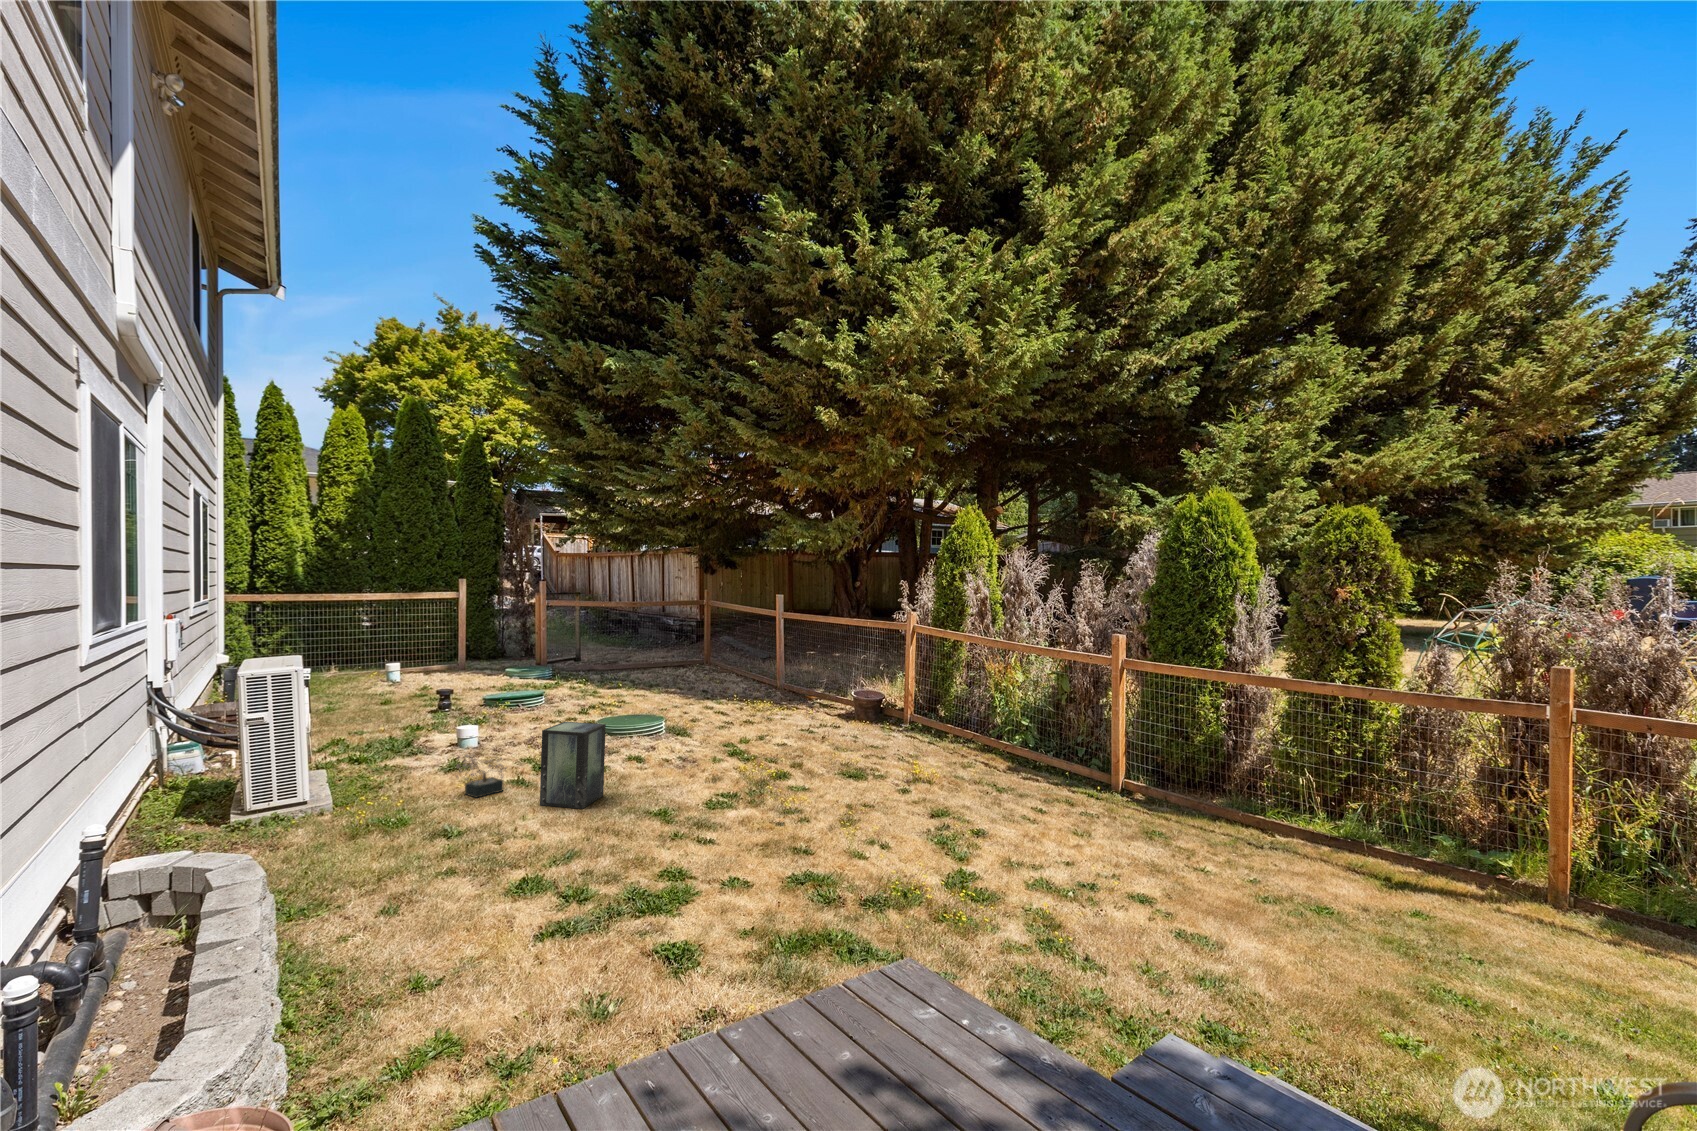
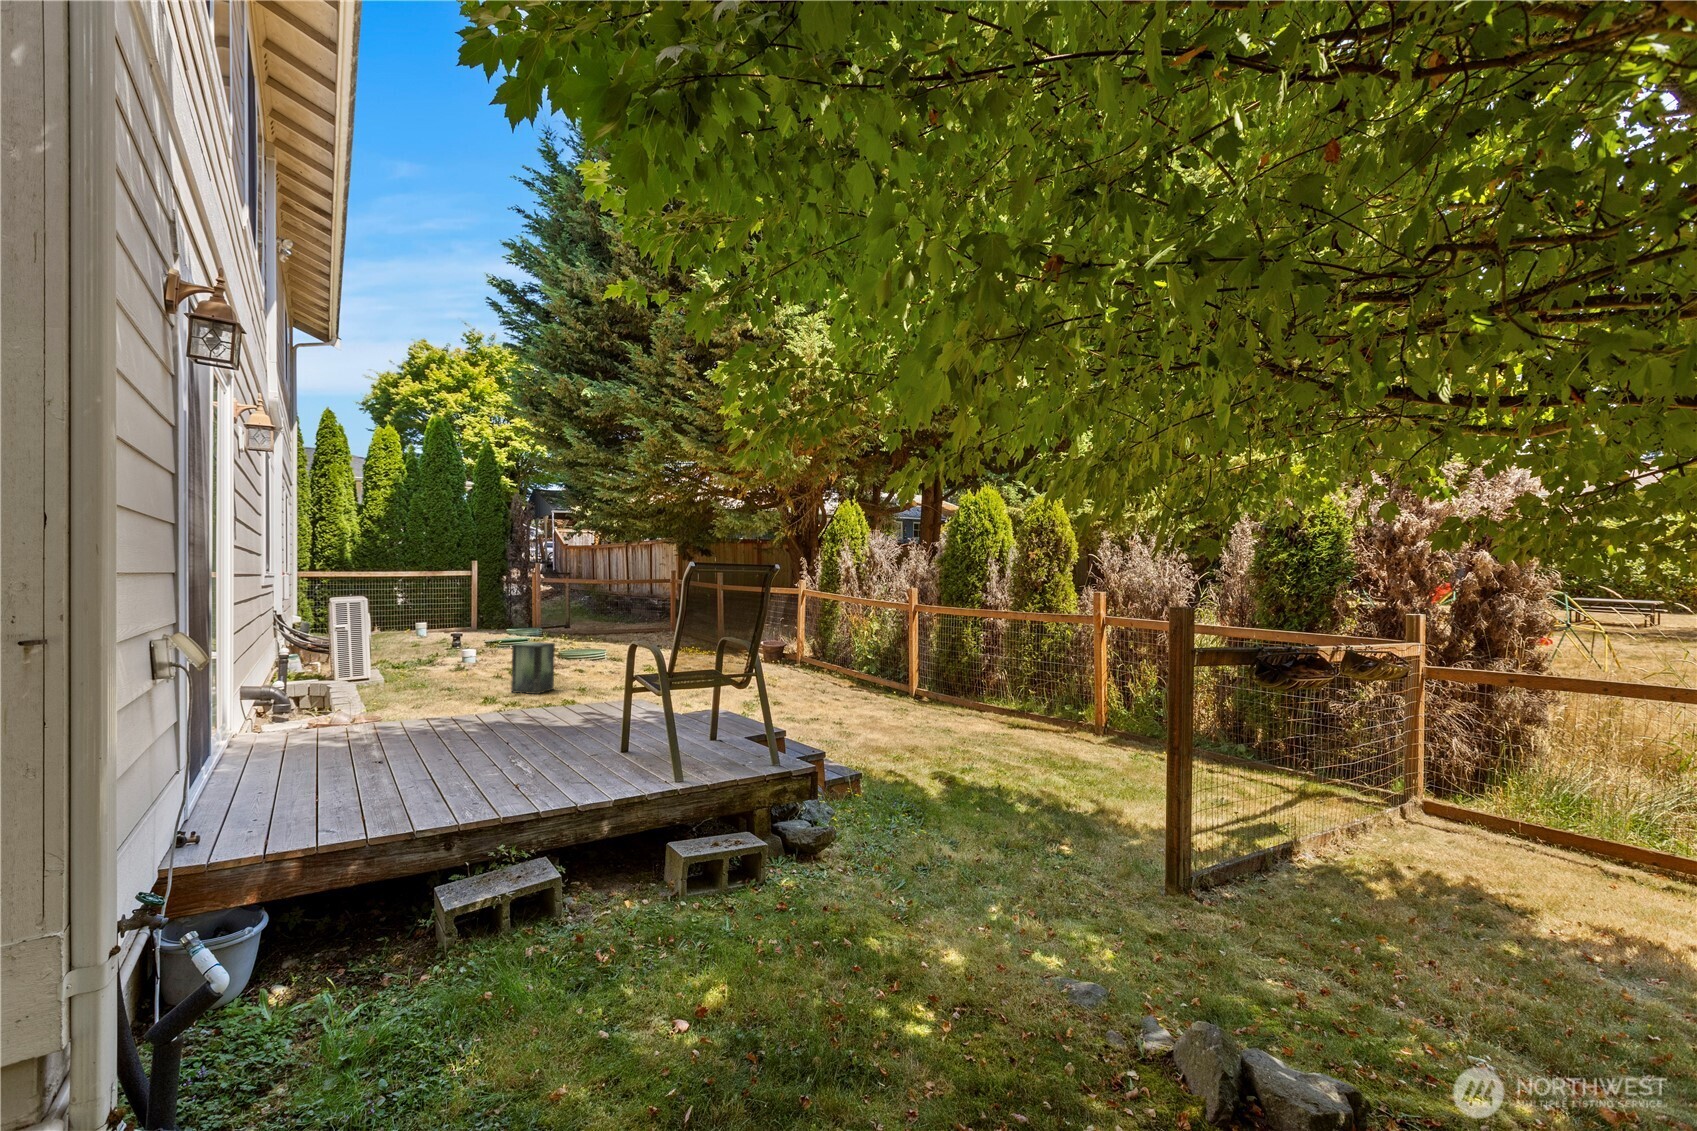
decorative plant: present [457,755,506,798] -> none [459,661,493,689]

